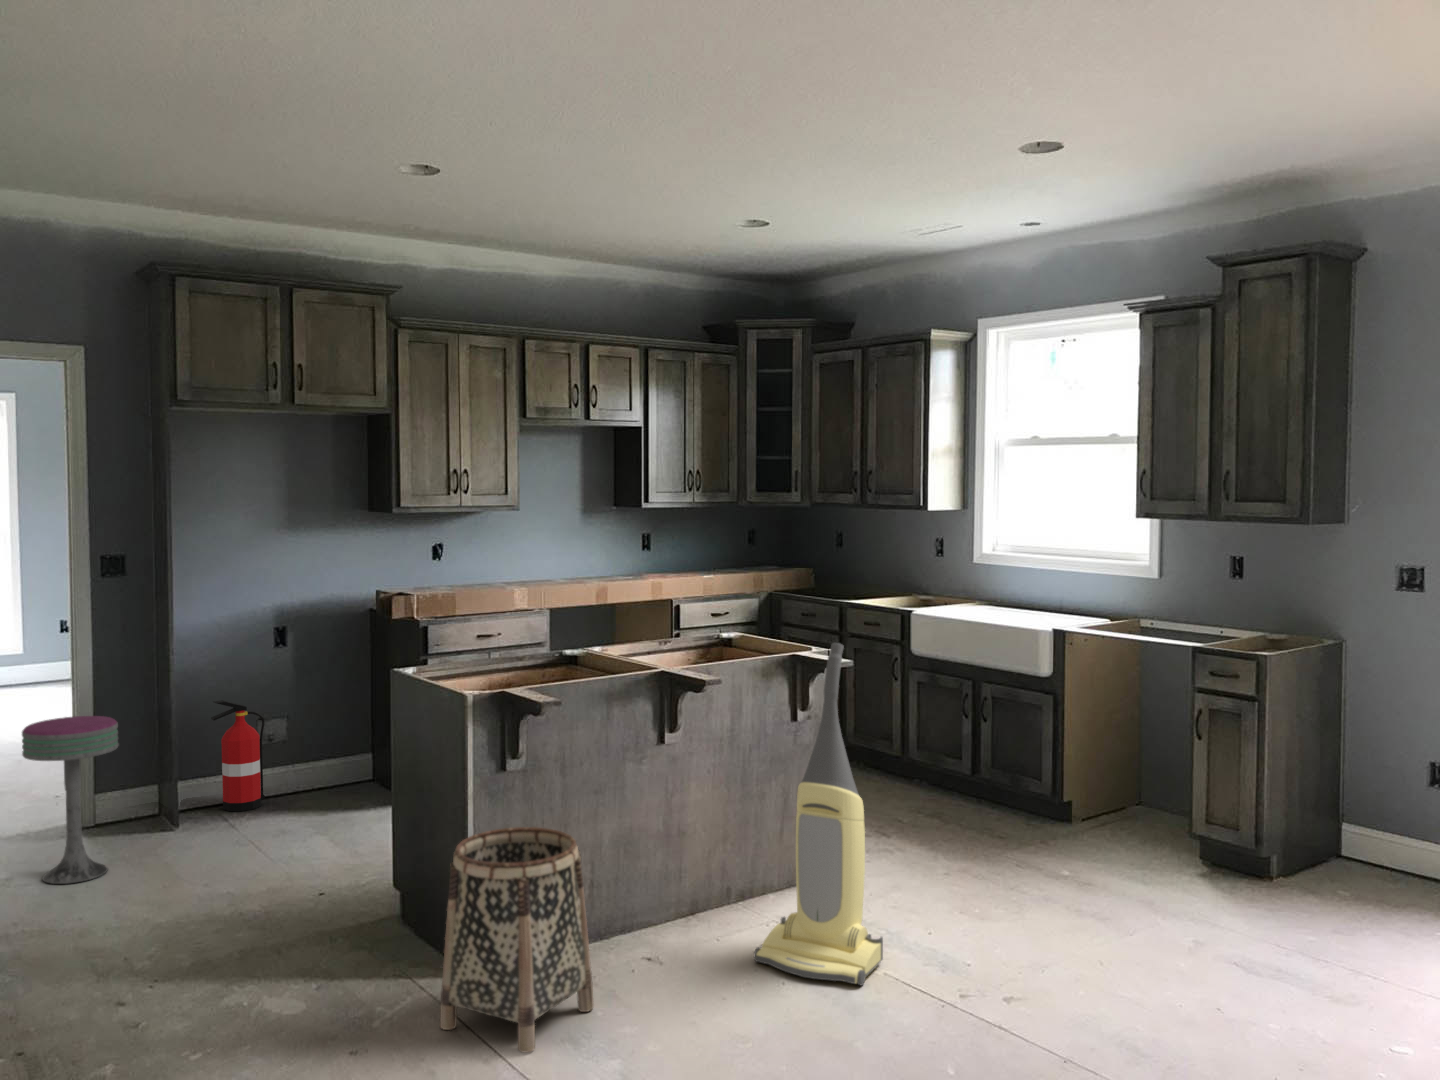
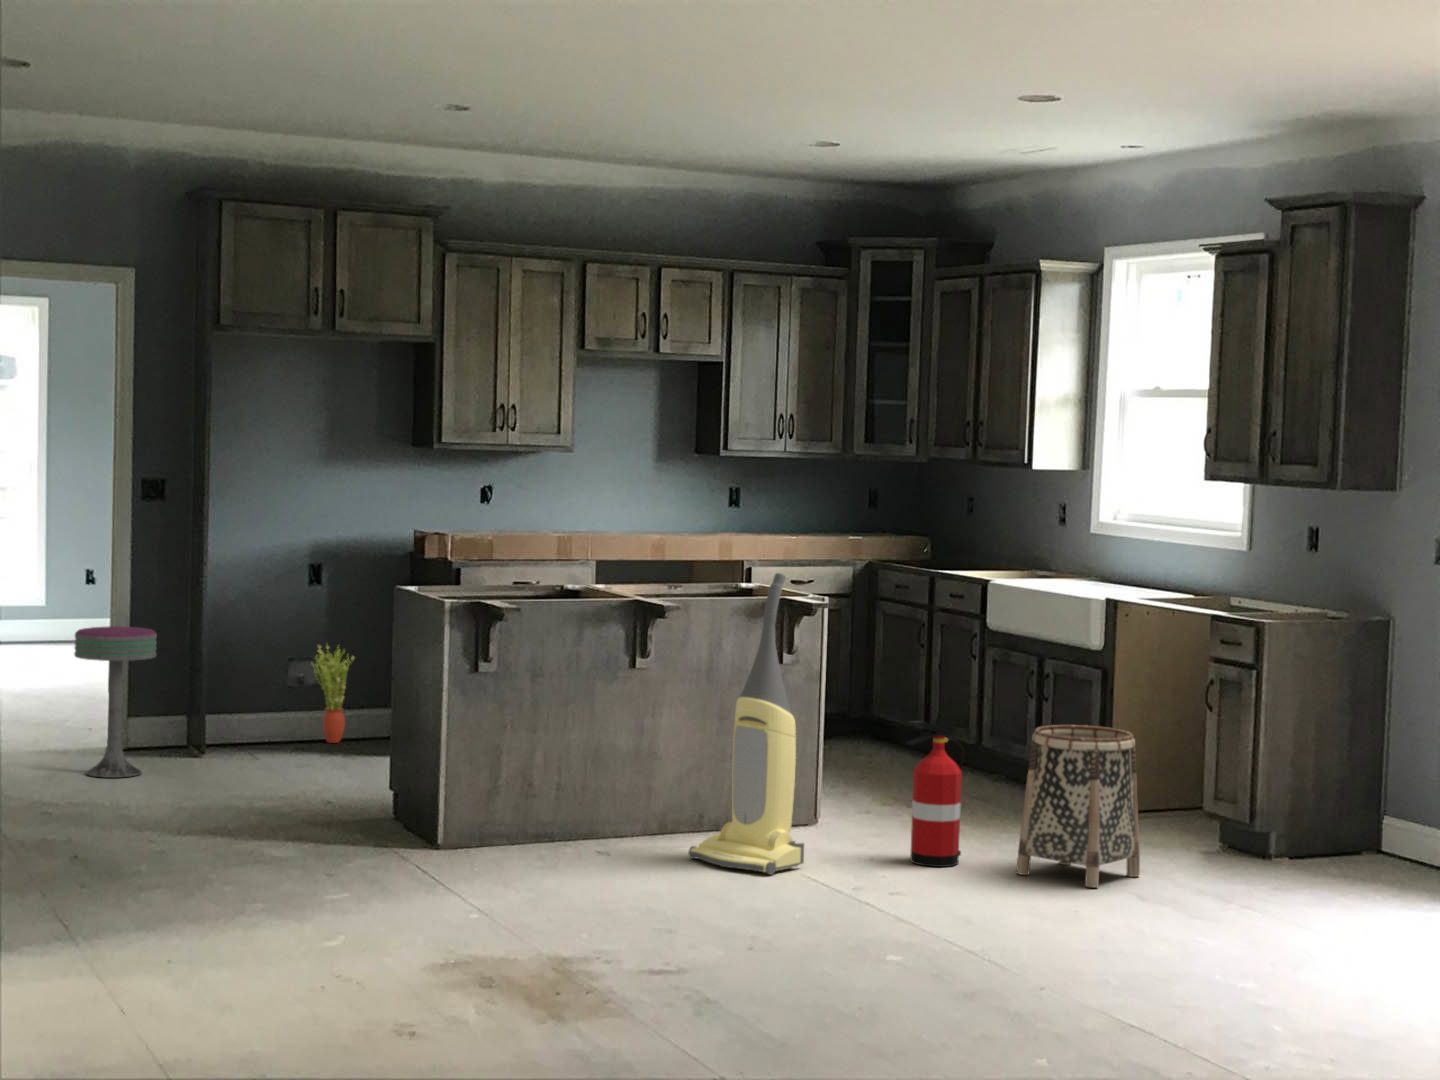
fire extinguisher: present [211,700,265,811] -> present [906,721,965,867]
potted plant: none [282,702,326,795] -> present [313,644,354,743]
basket: present [440,827,594,1052] -> present [1017,725,1140,887]

